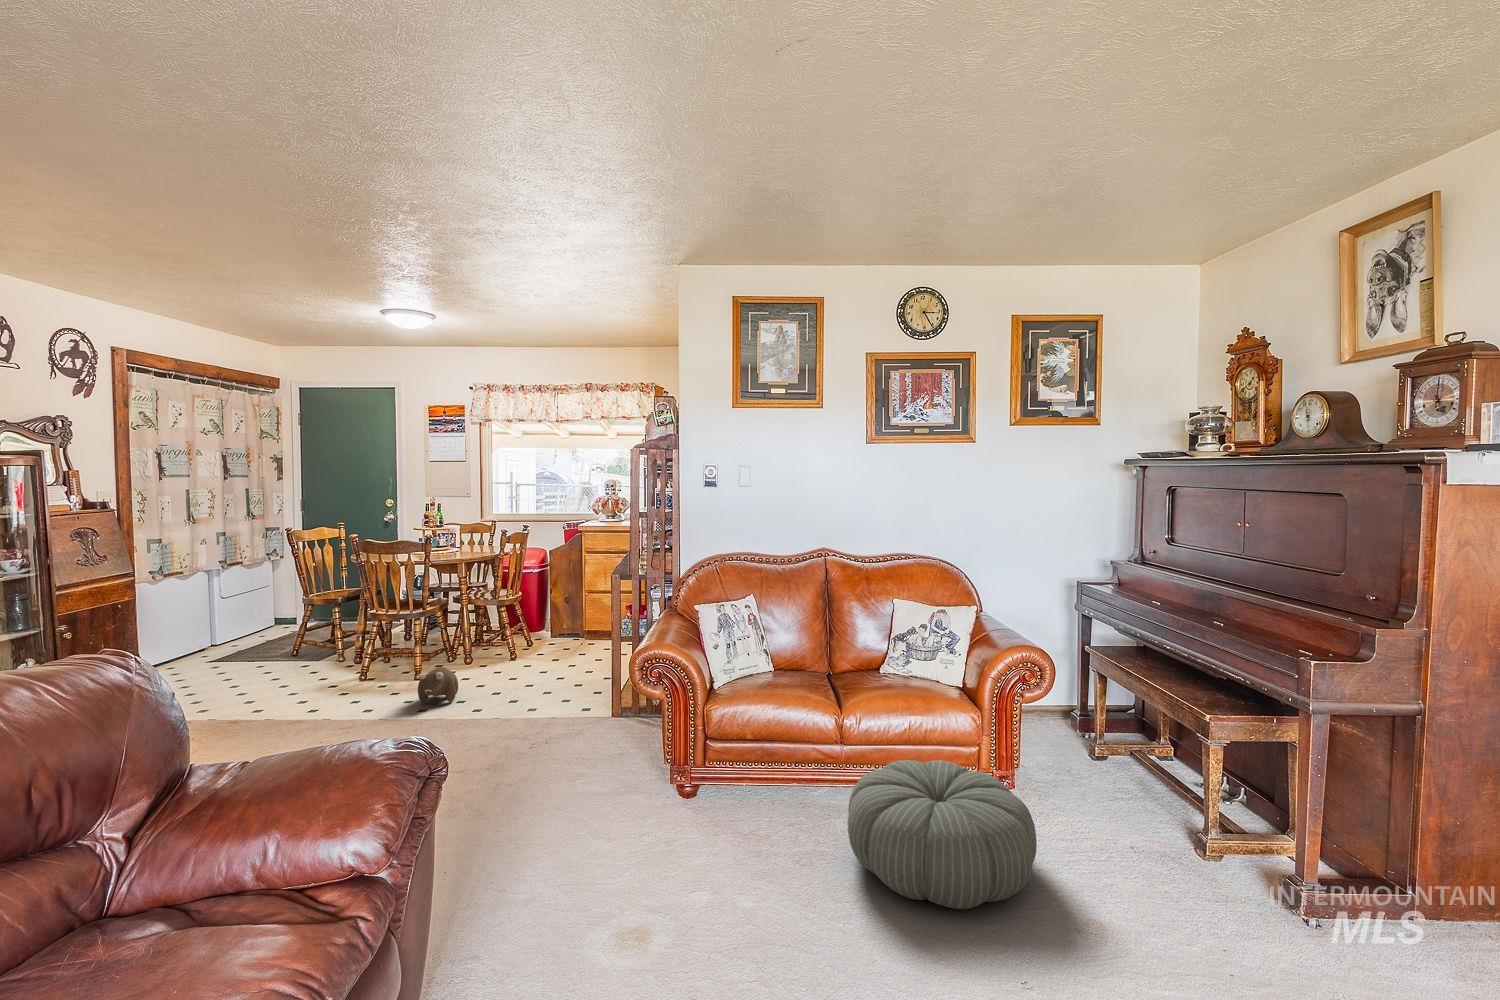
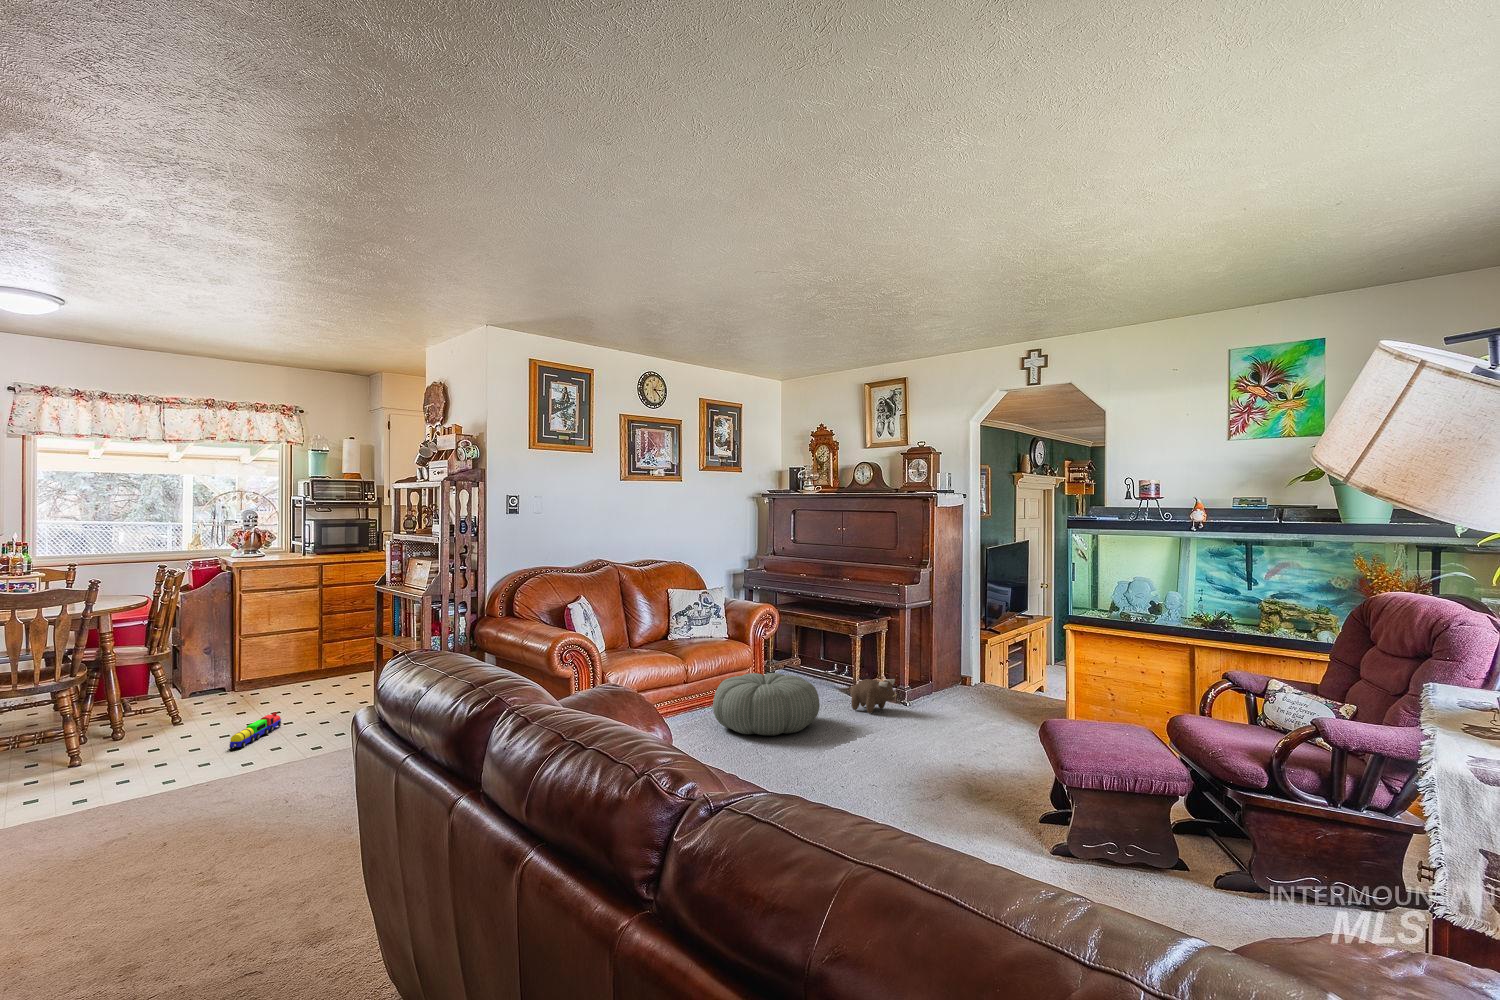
toy train: none [493,660,560,690] -> present [230,712,281,748]
plush toy: present [418,667,458,703] -> present [850,679,897,714]

